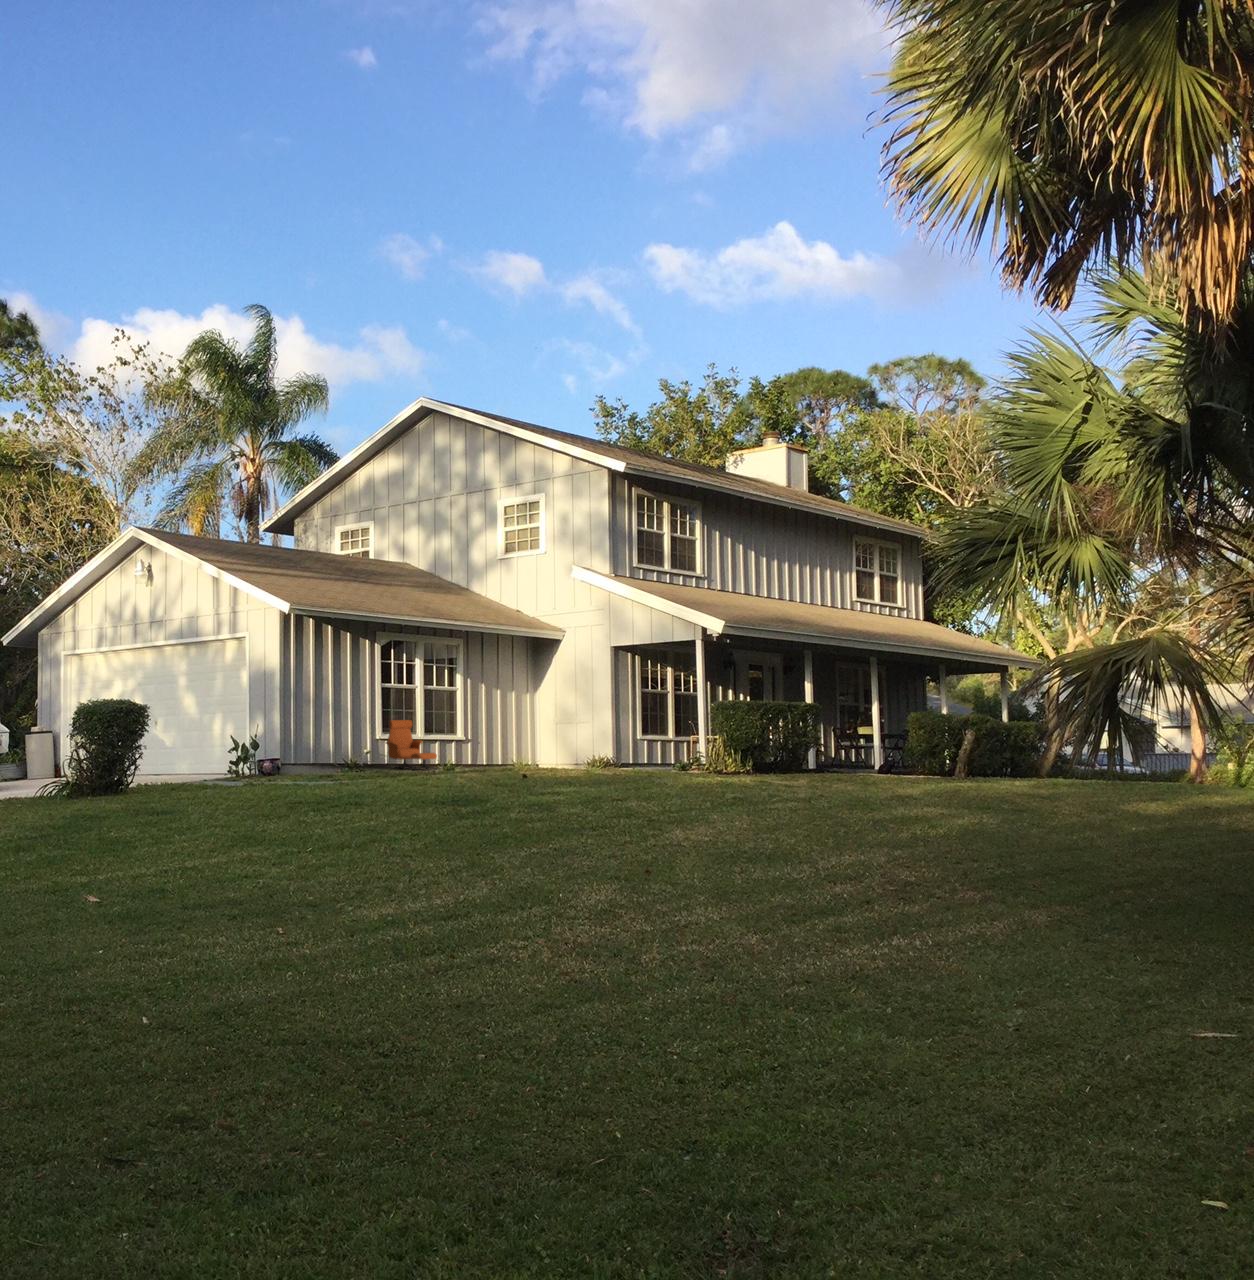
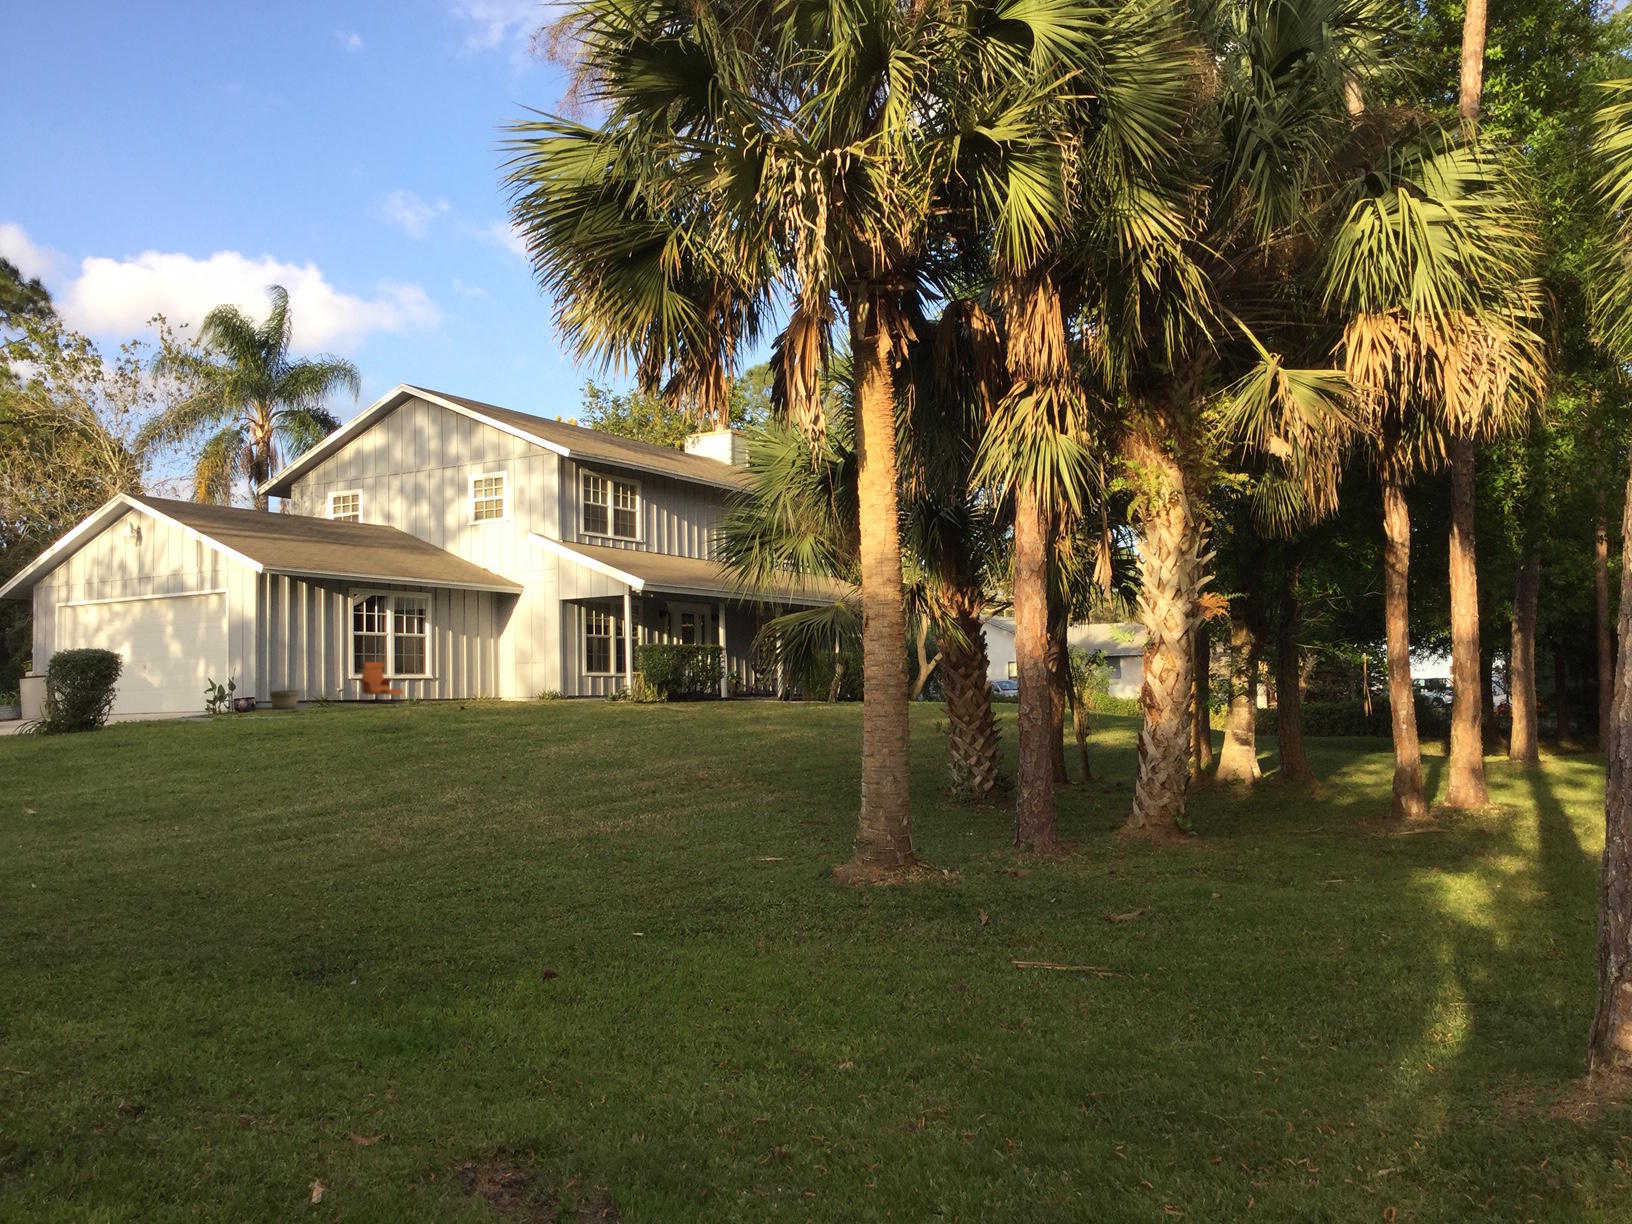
wooden bucket: none [285,747,319,776] -> present [270,690,299,709]

